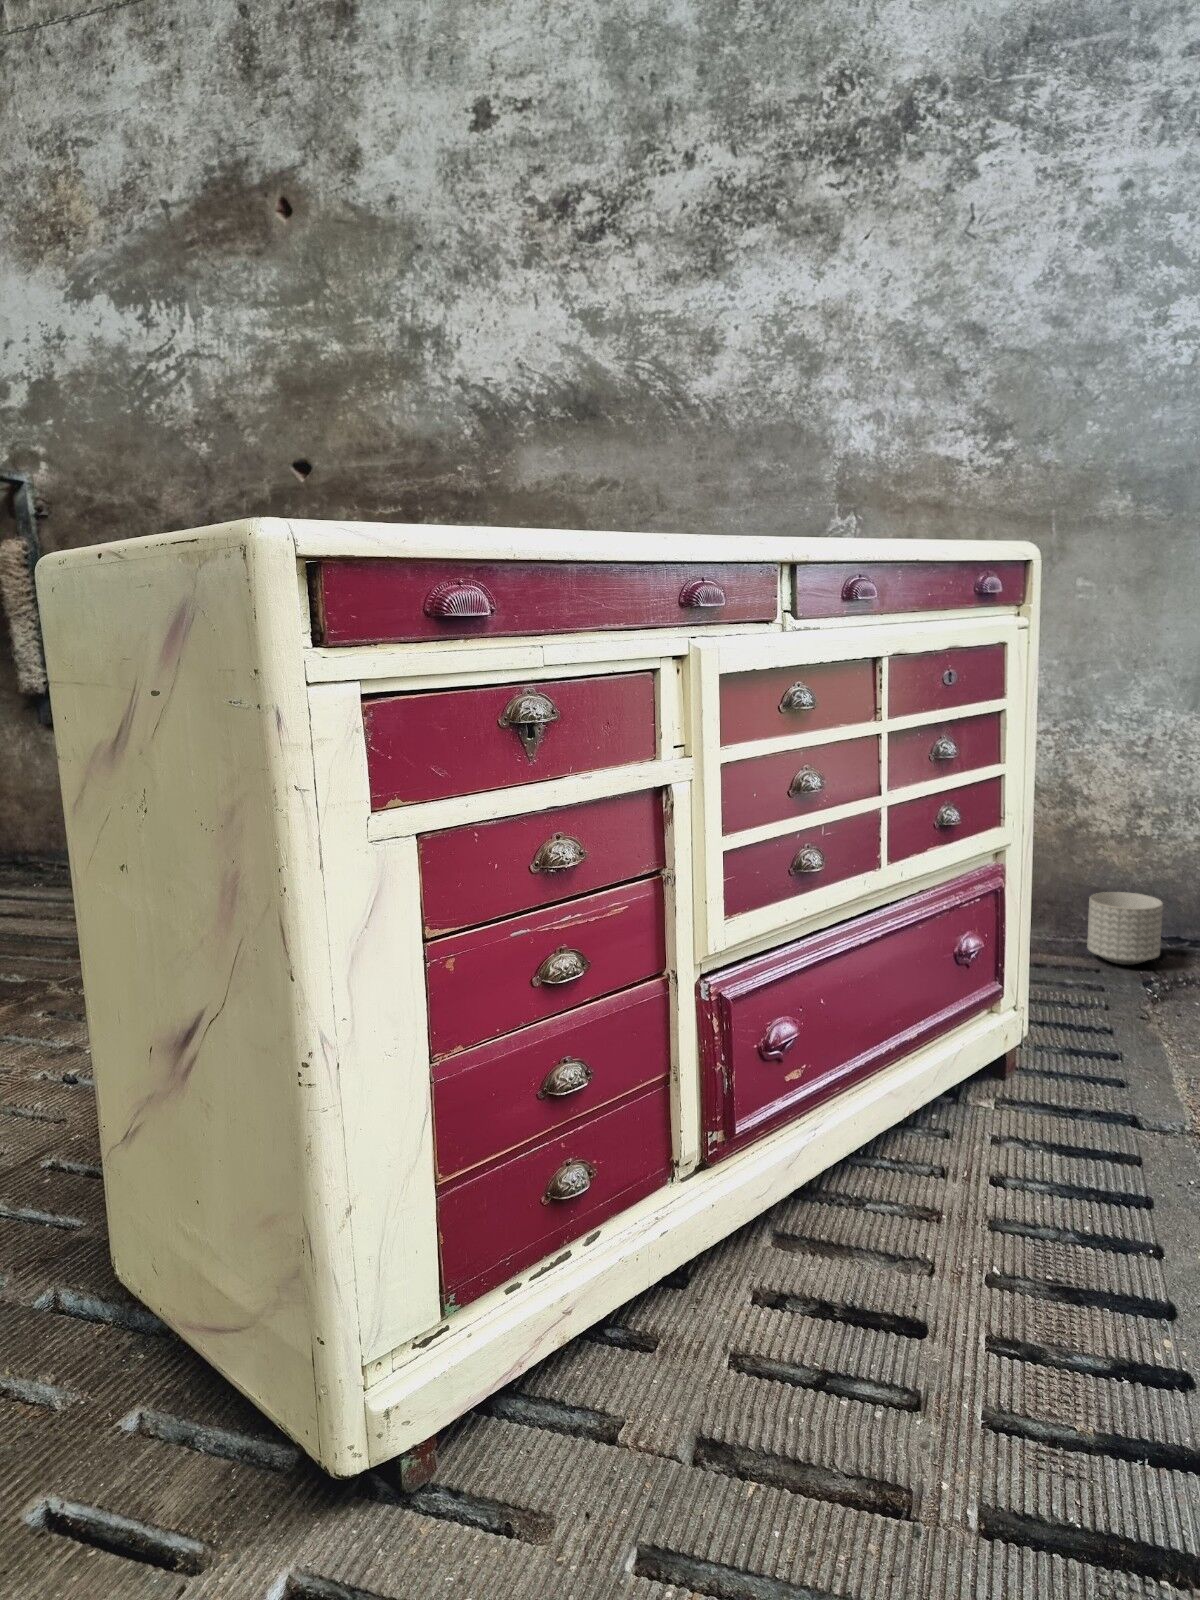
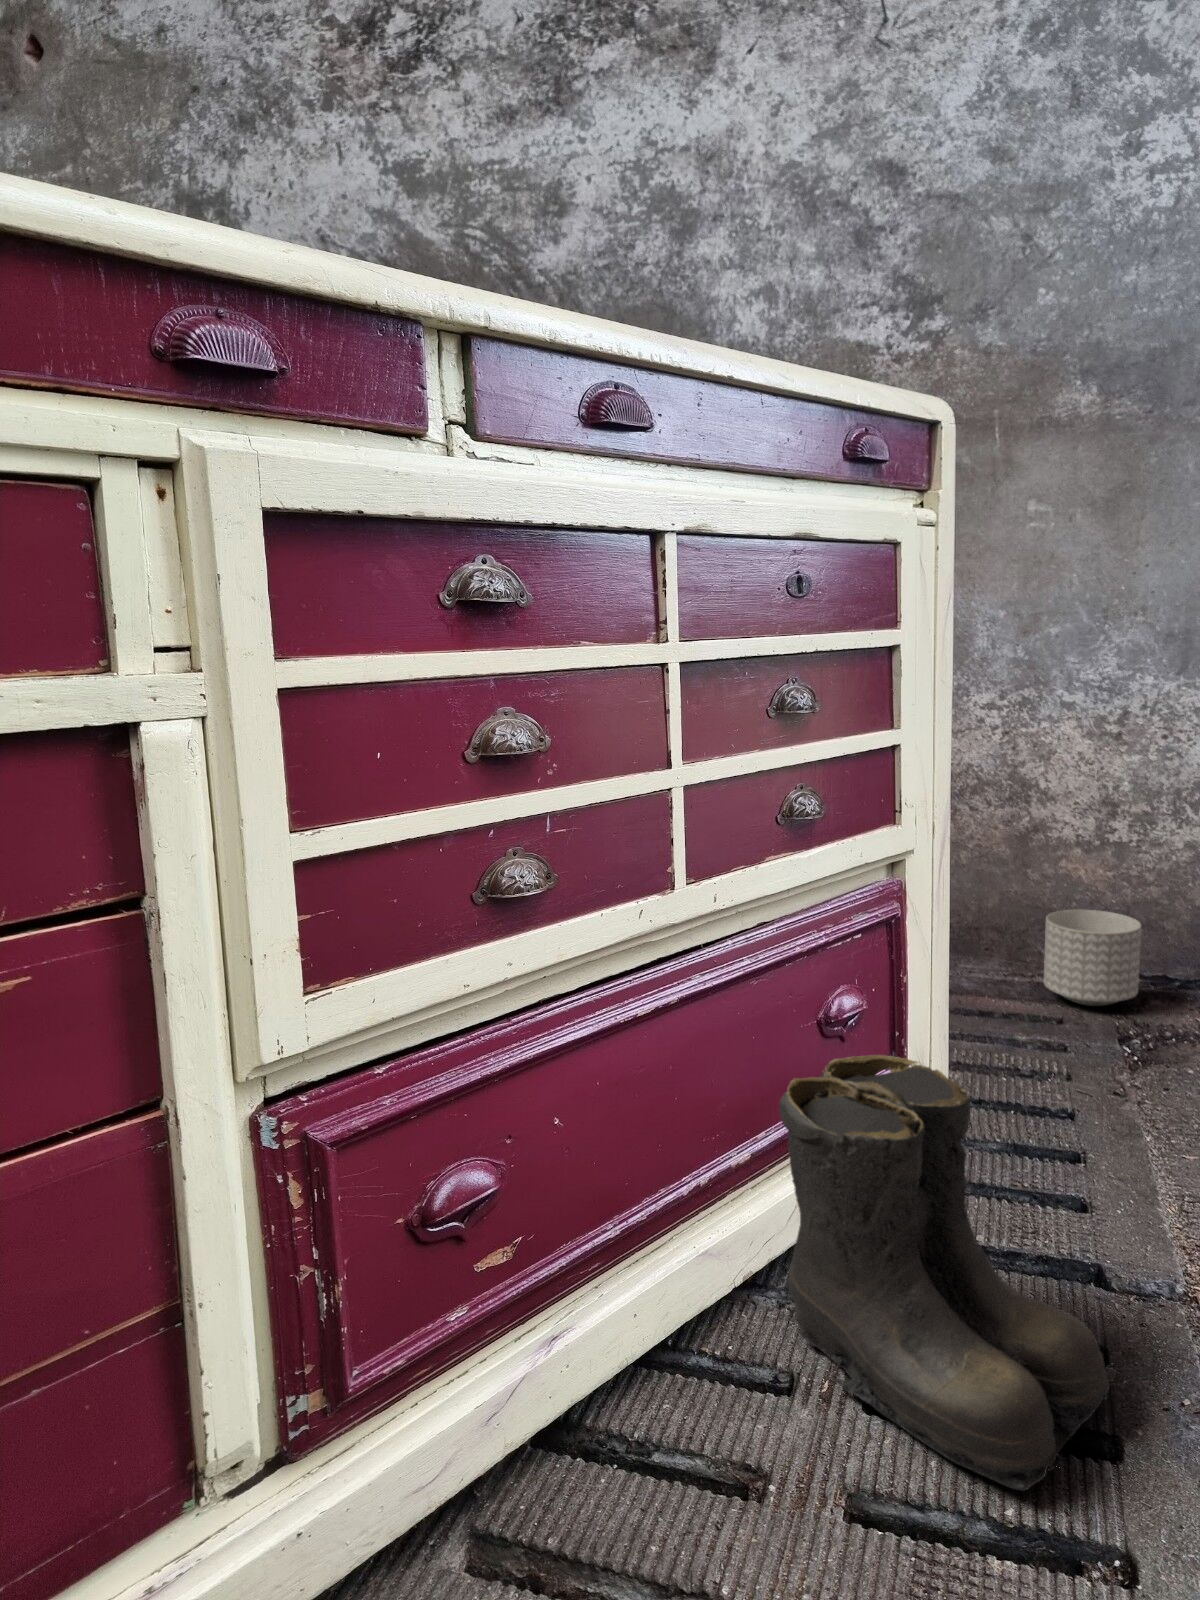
boots: none [936,976,1147,1214] -> present [779,1055,1116,1491]

